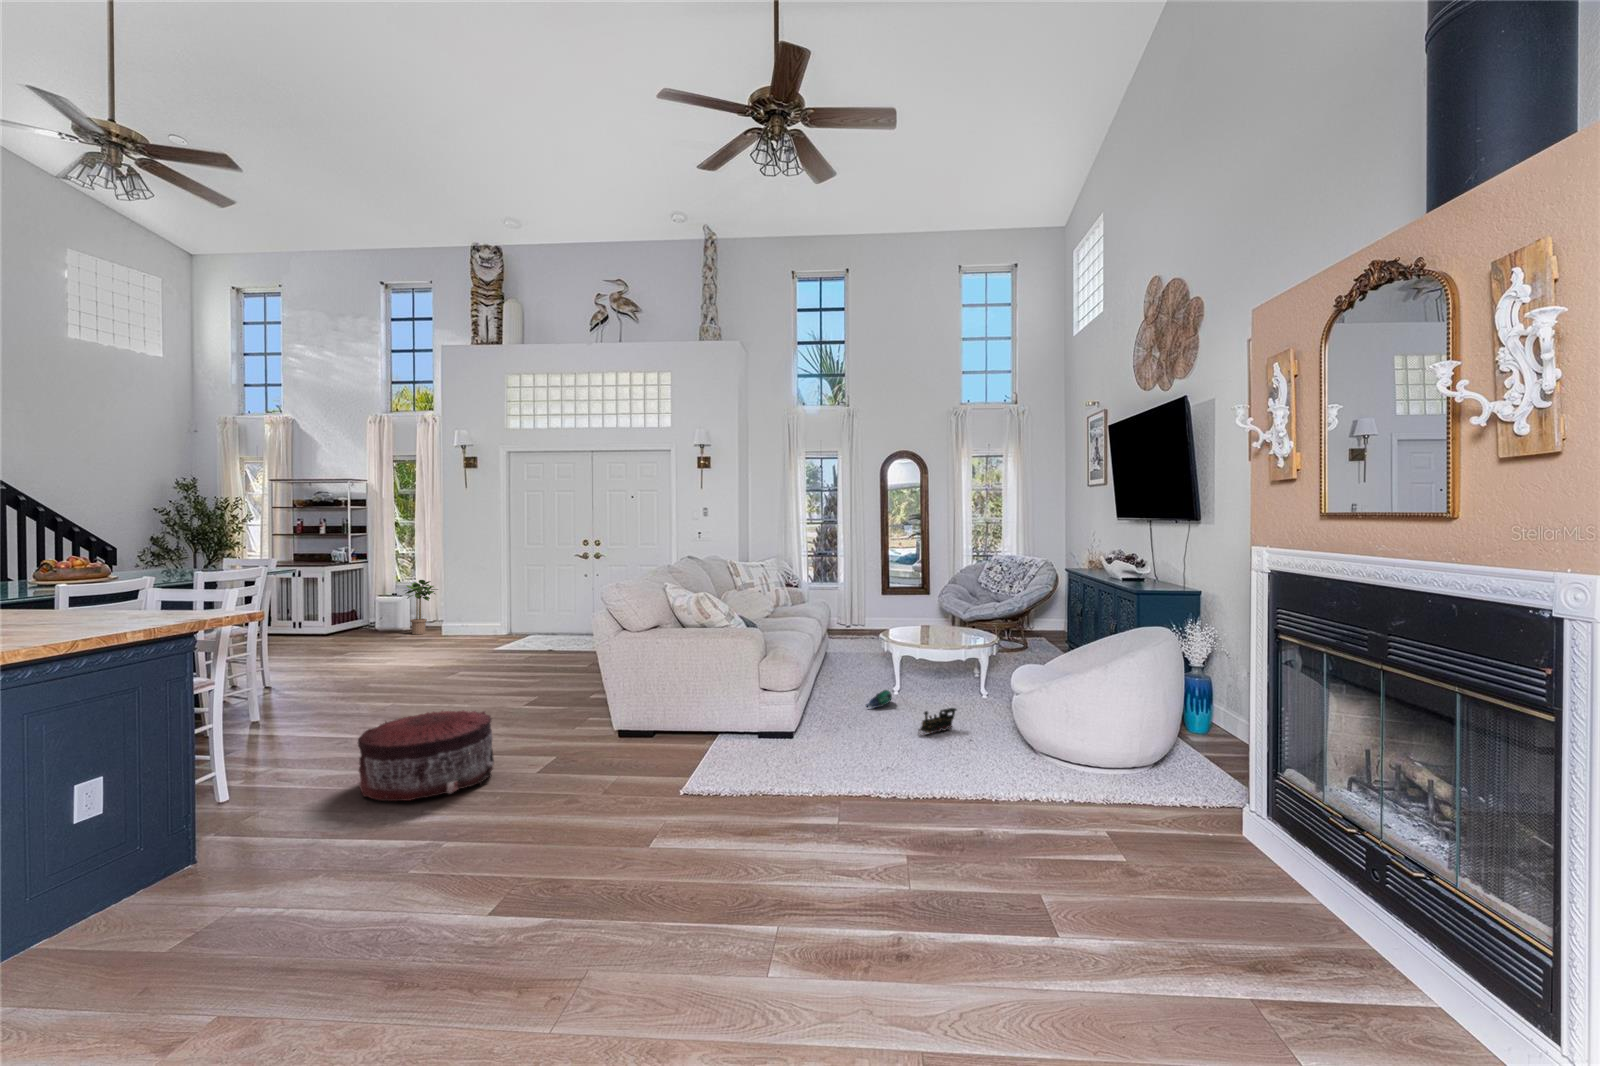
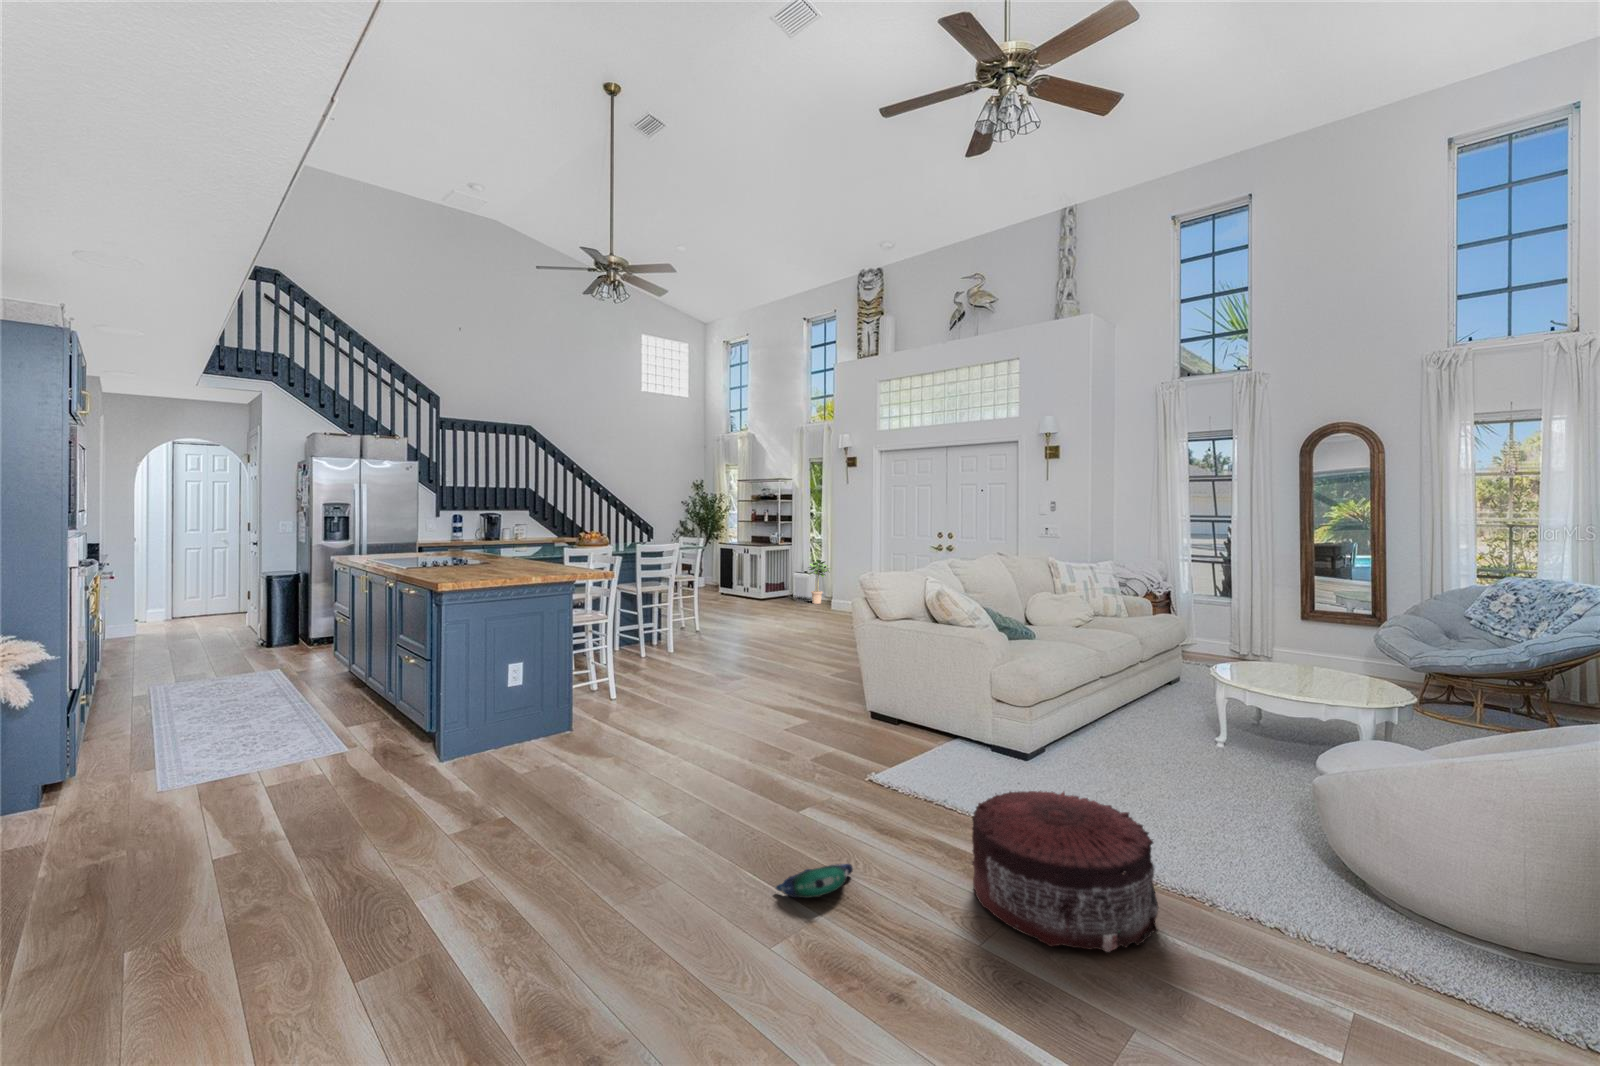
plush toy: present [866,690,892,708] -> present [776,864,853,898]
toy train: present [919,708,957,735] -> none [1175,765,1245,798]
pouf: present [358,711,494,801] -> present [972,791,1159,952]

